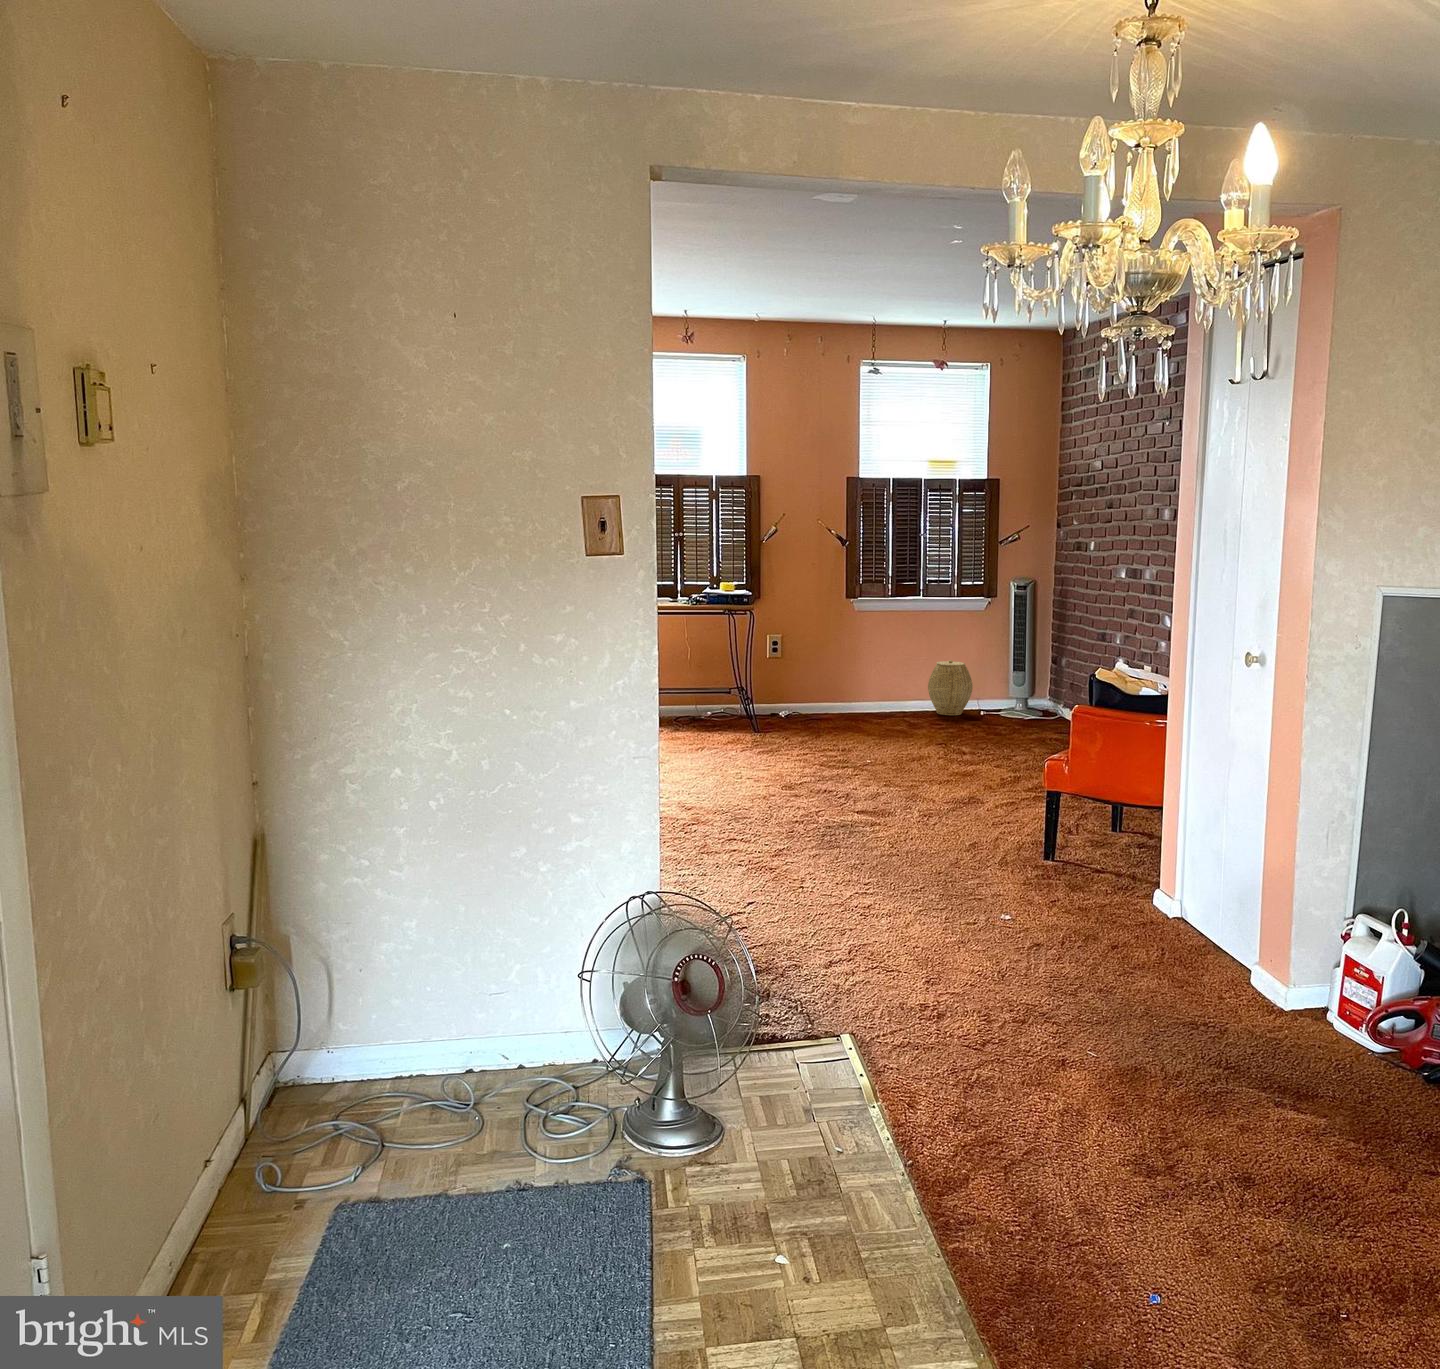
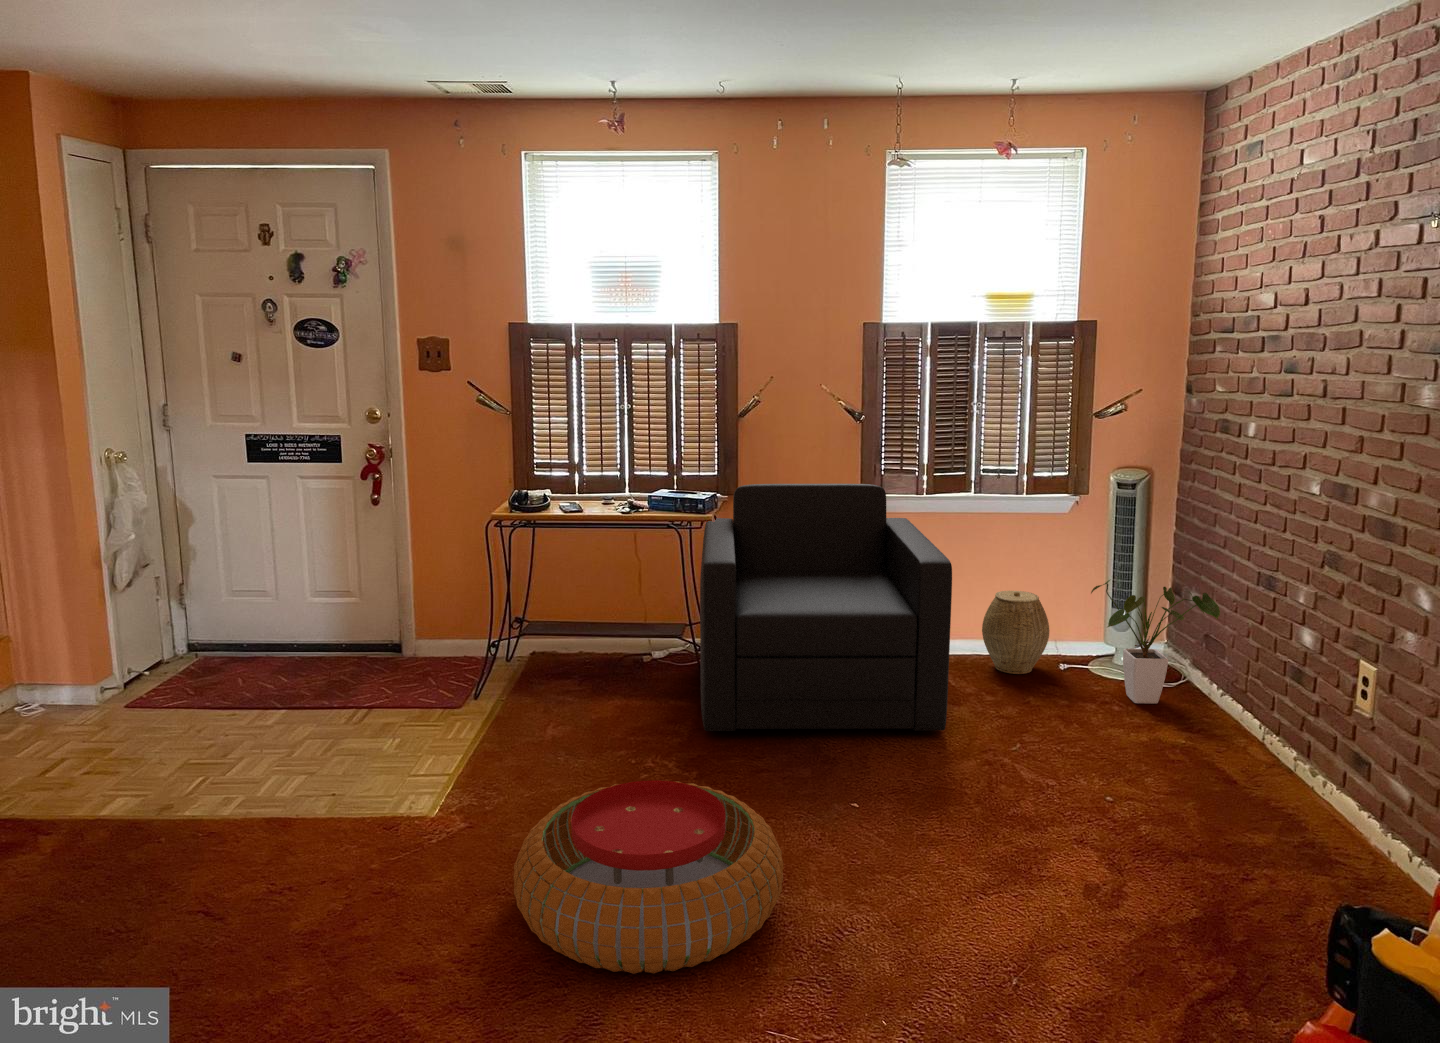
armchair: none [740,587,912,738] -> present [700,484,952,731]
house plant: none [998,645,1077,725] -> present [1091,580,1220,704]
pouf: none [682,730,831,806] -> present [513,780,783,974]

